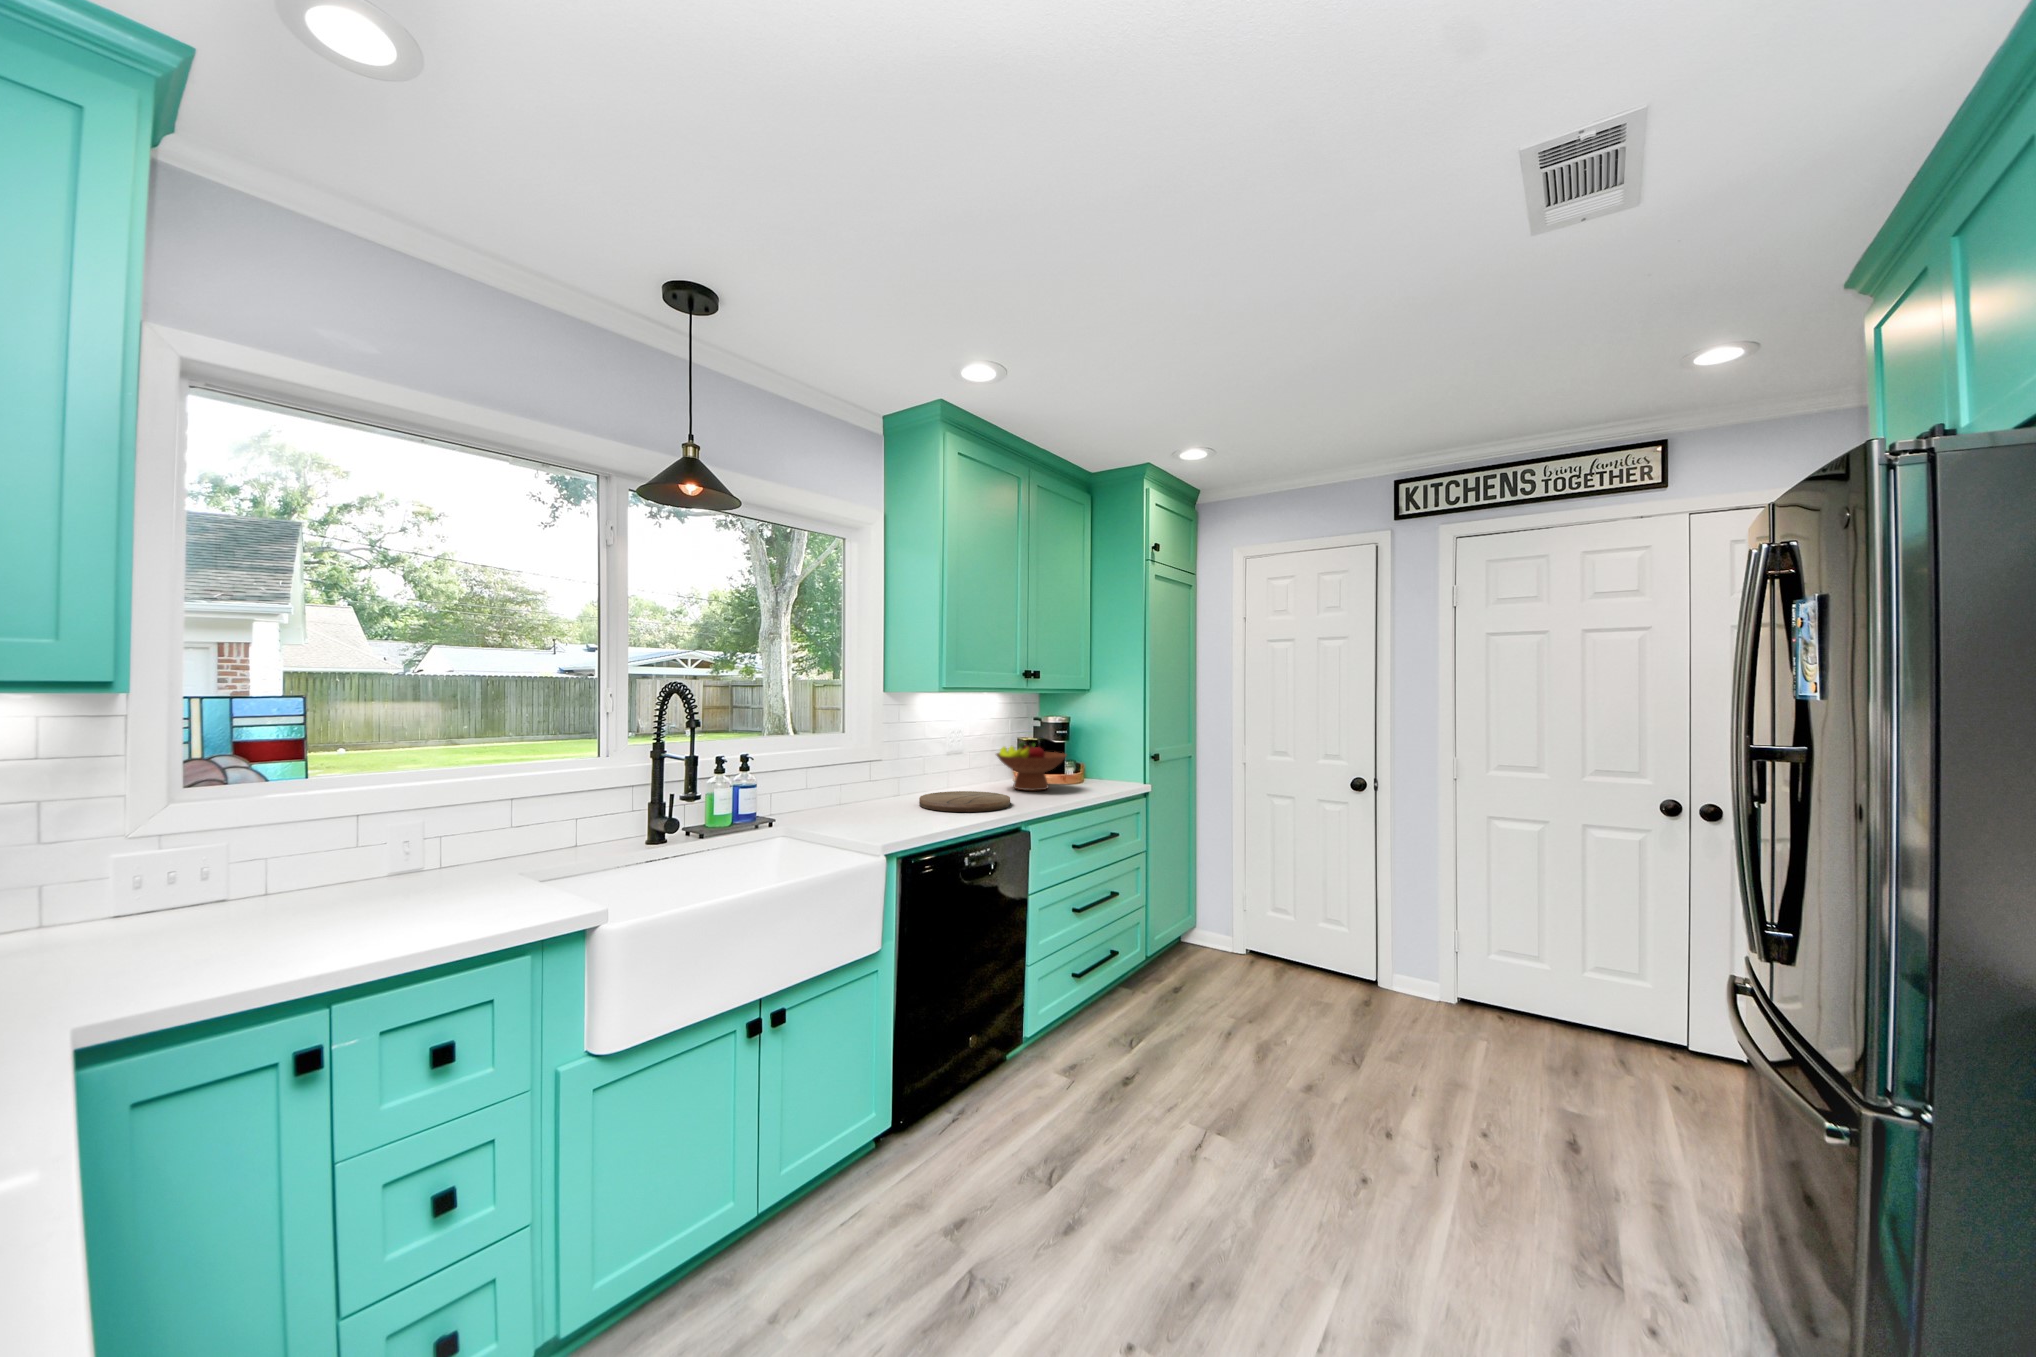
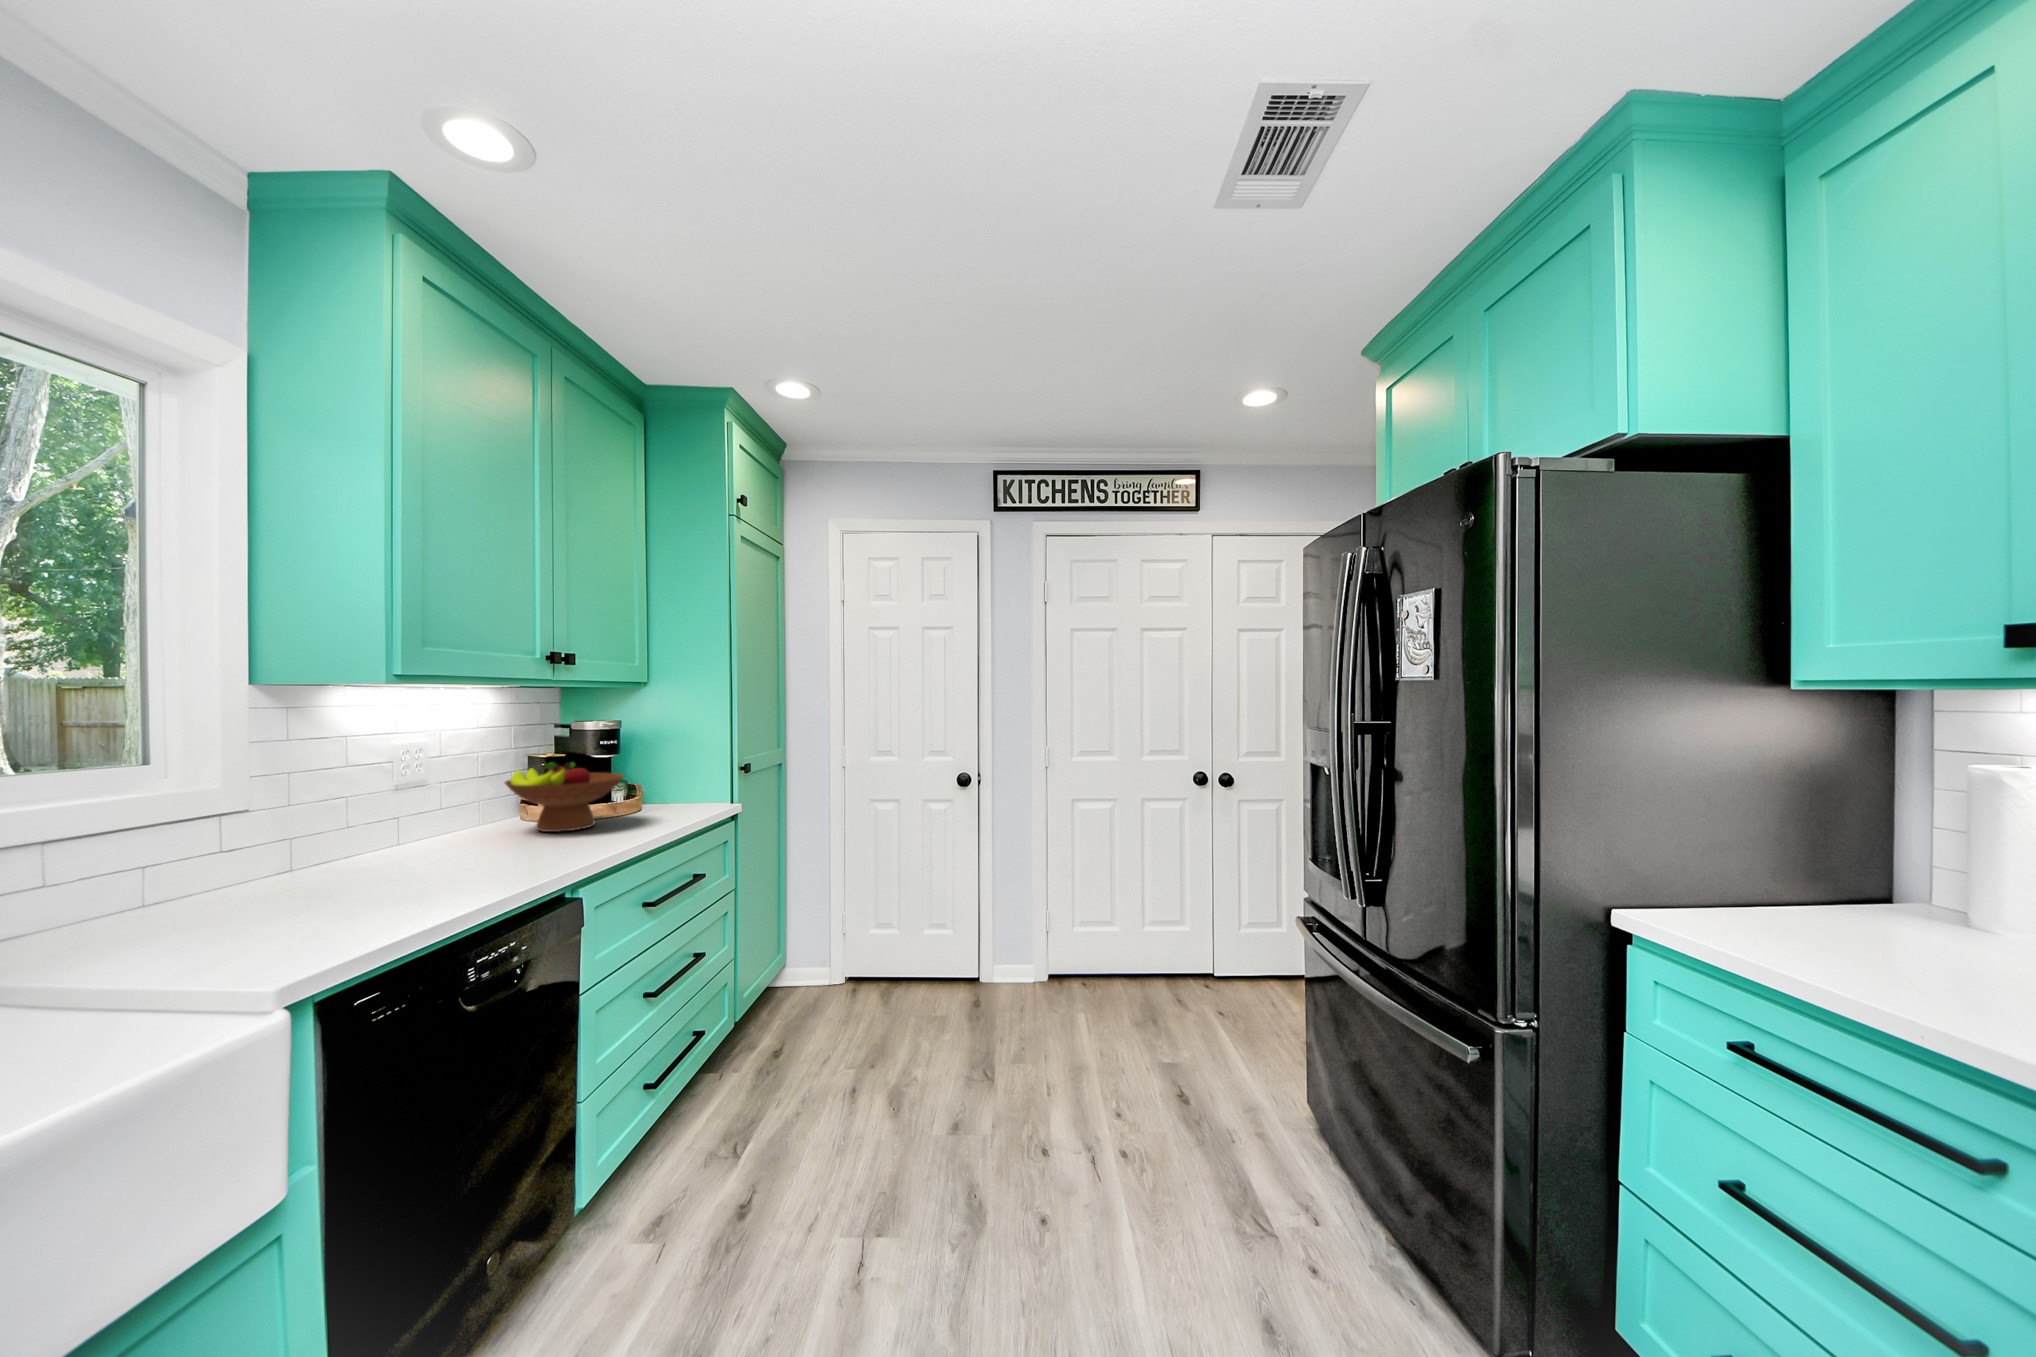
cutting board: present [919,791,1010,812] -> none [359,843,543,890]

